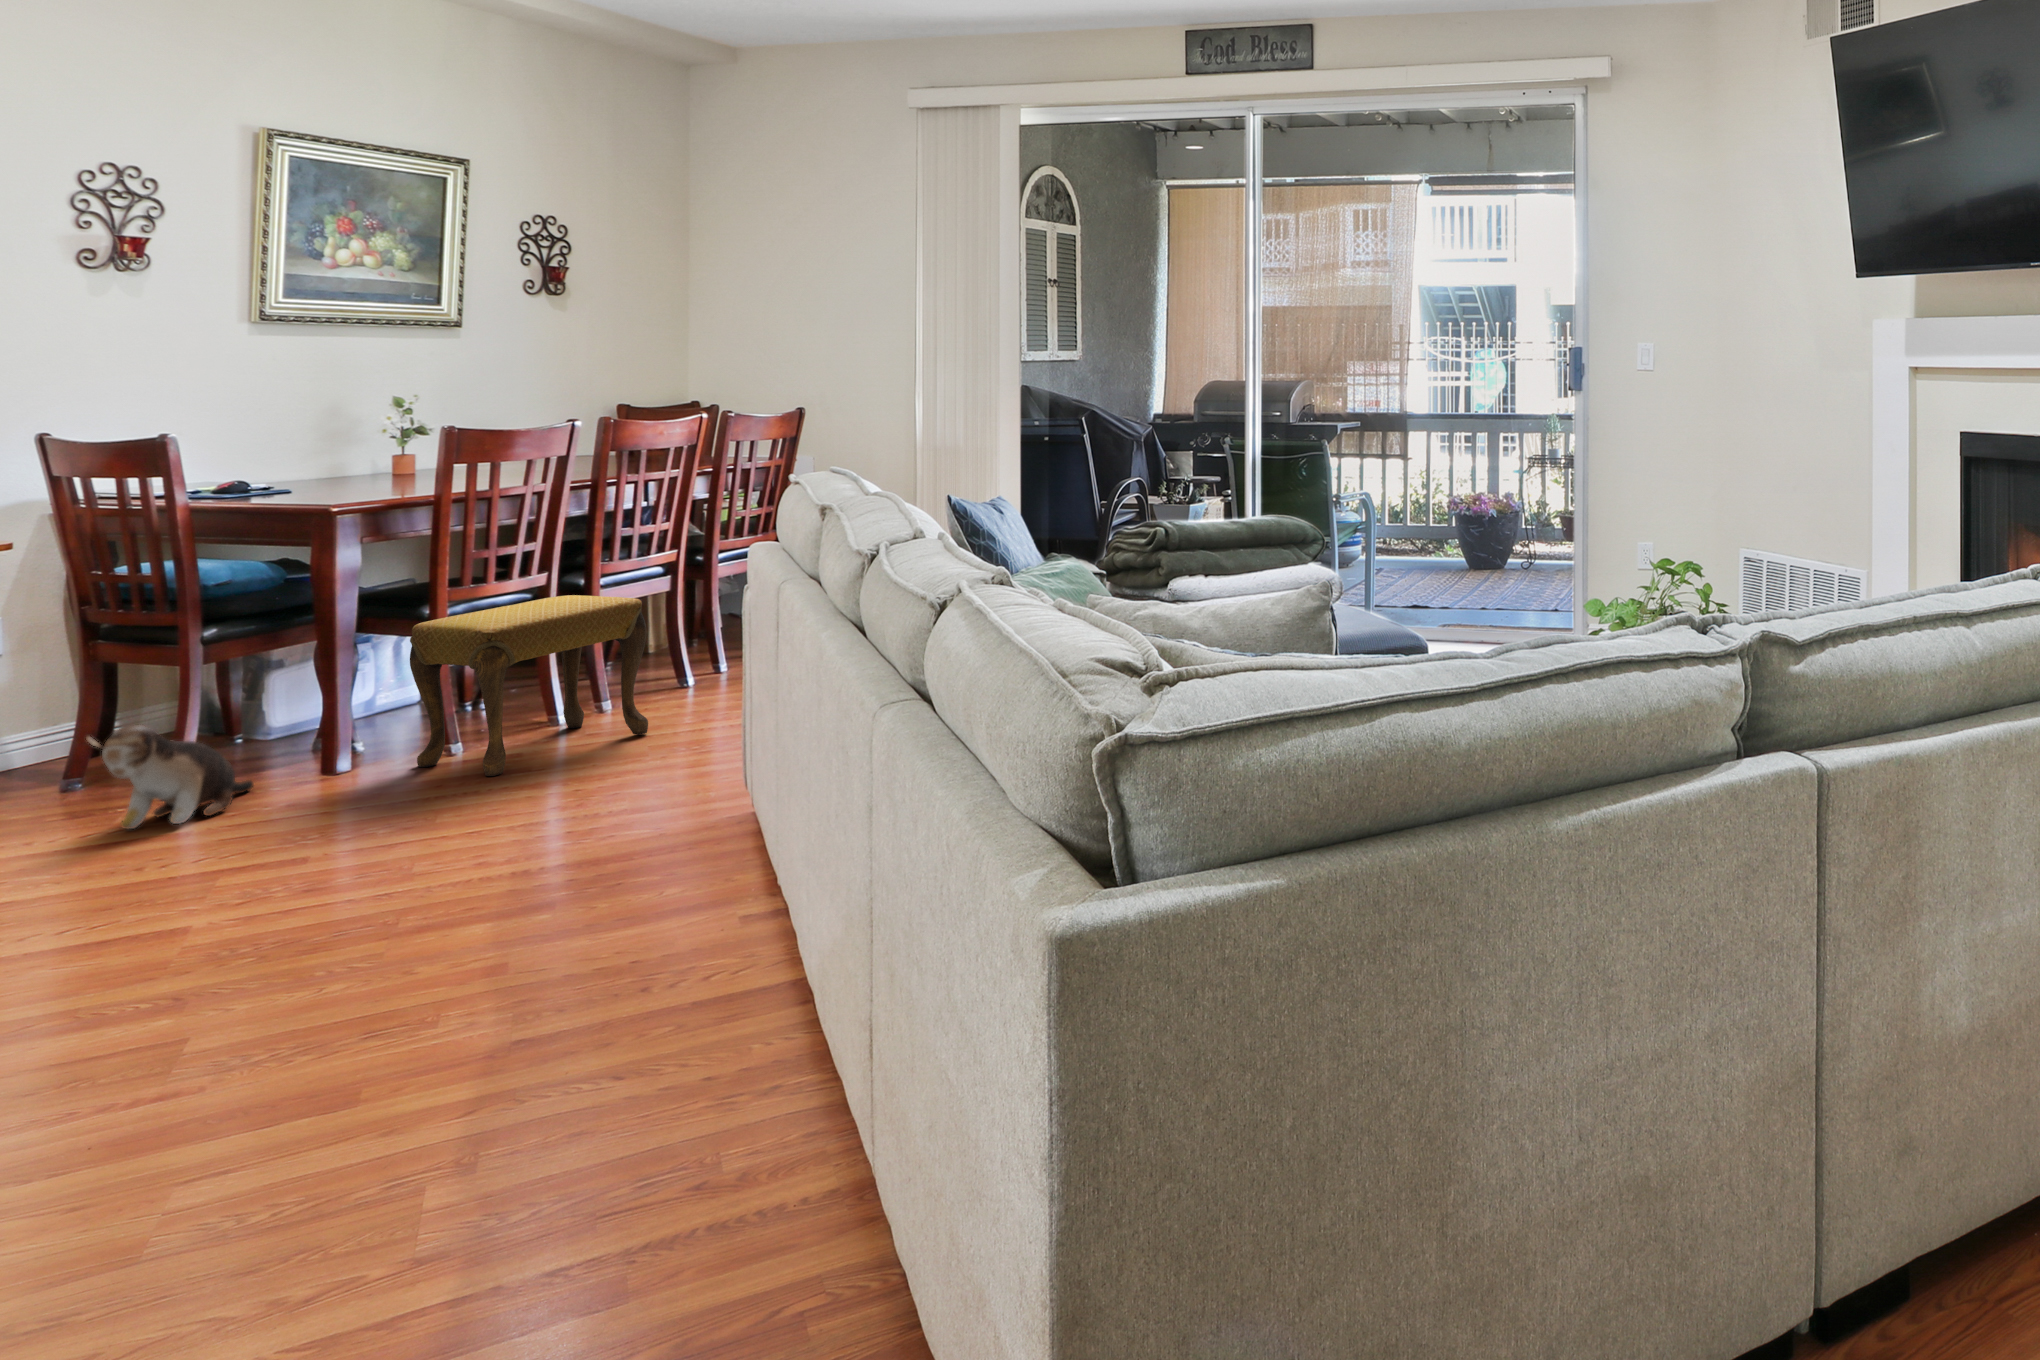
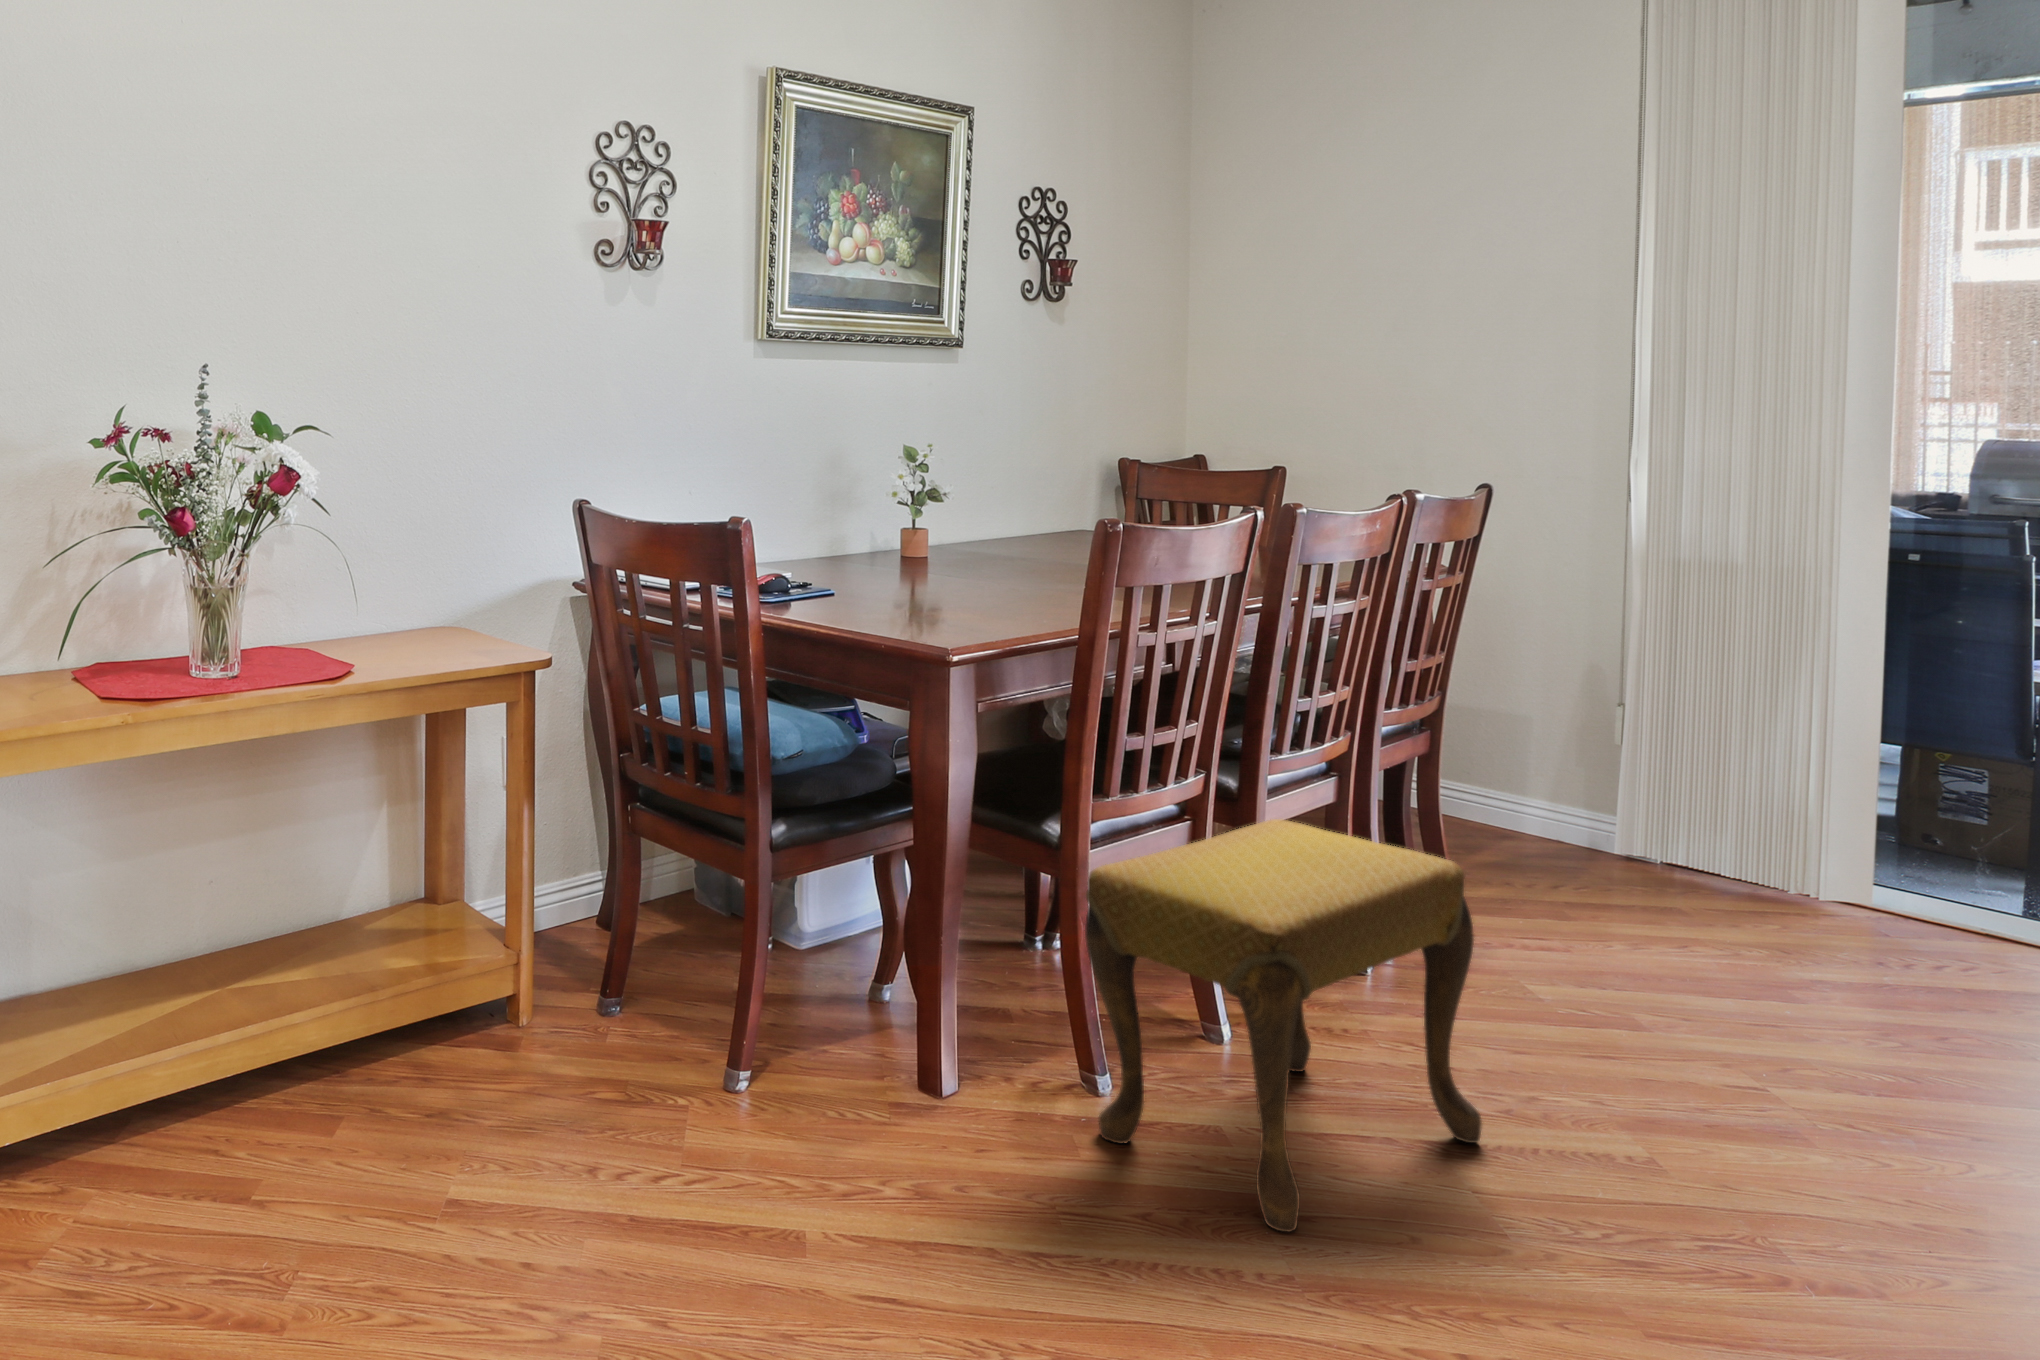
plush toy: present [87,725,253,829] -> none [692,1039,870,1238]

